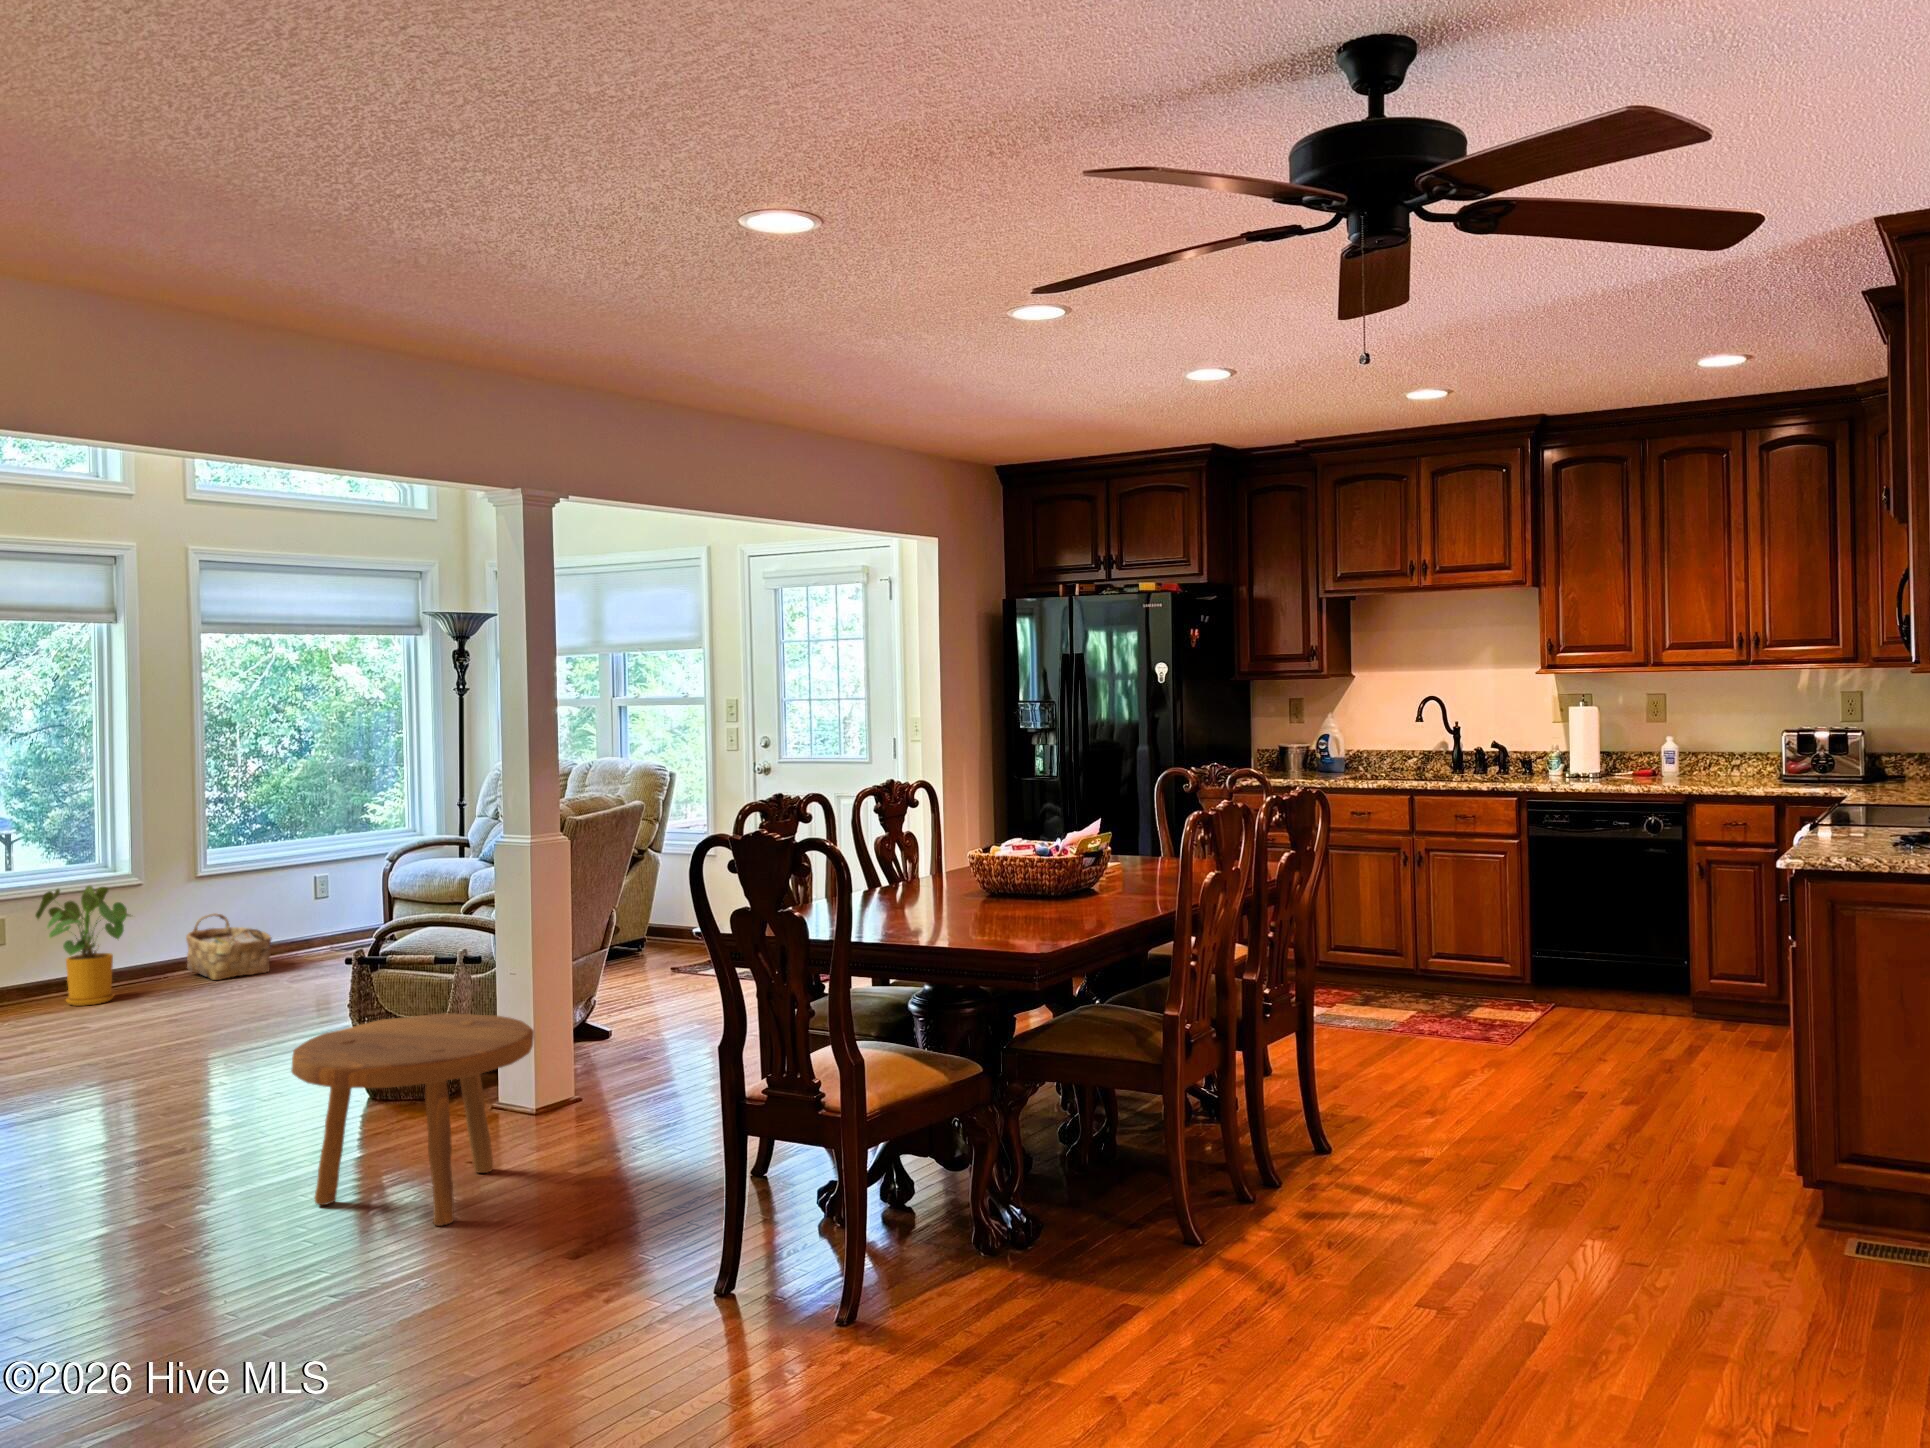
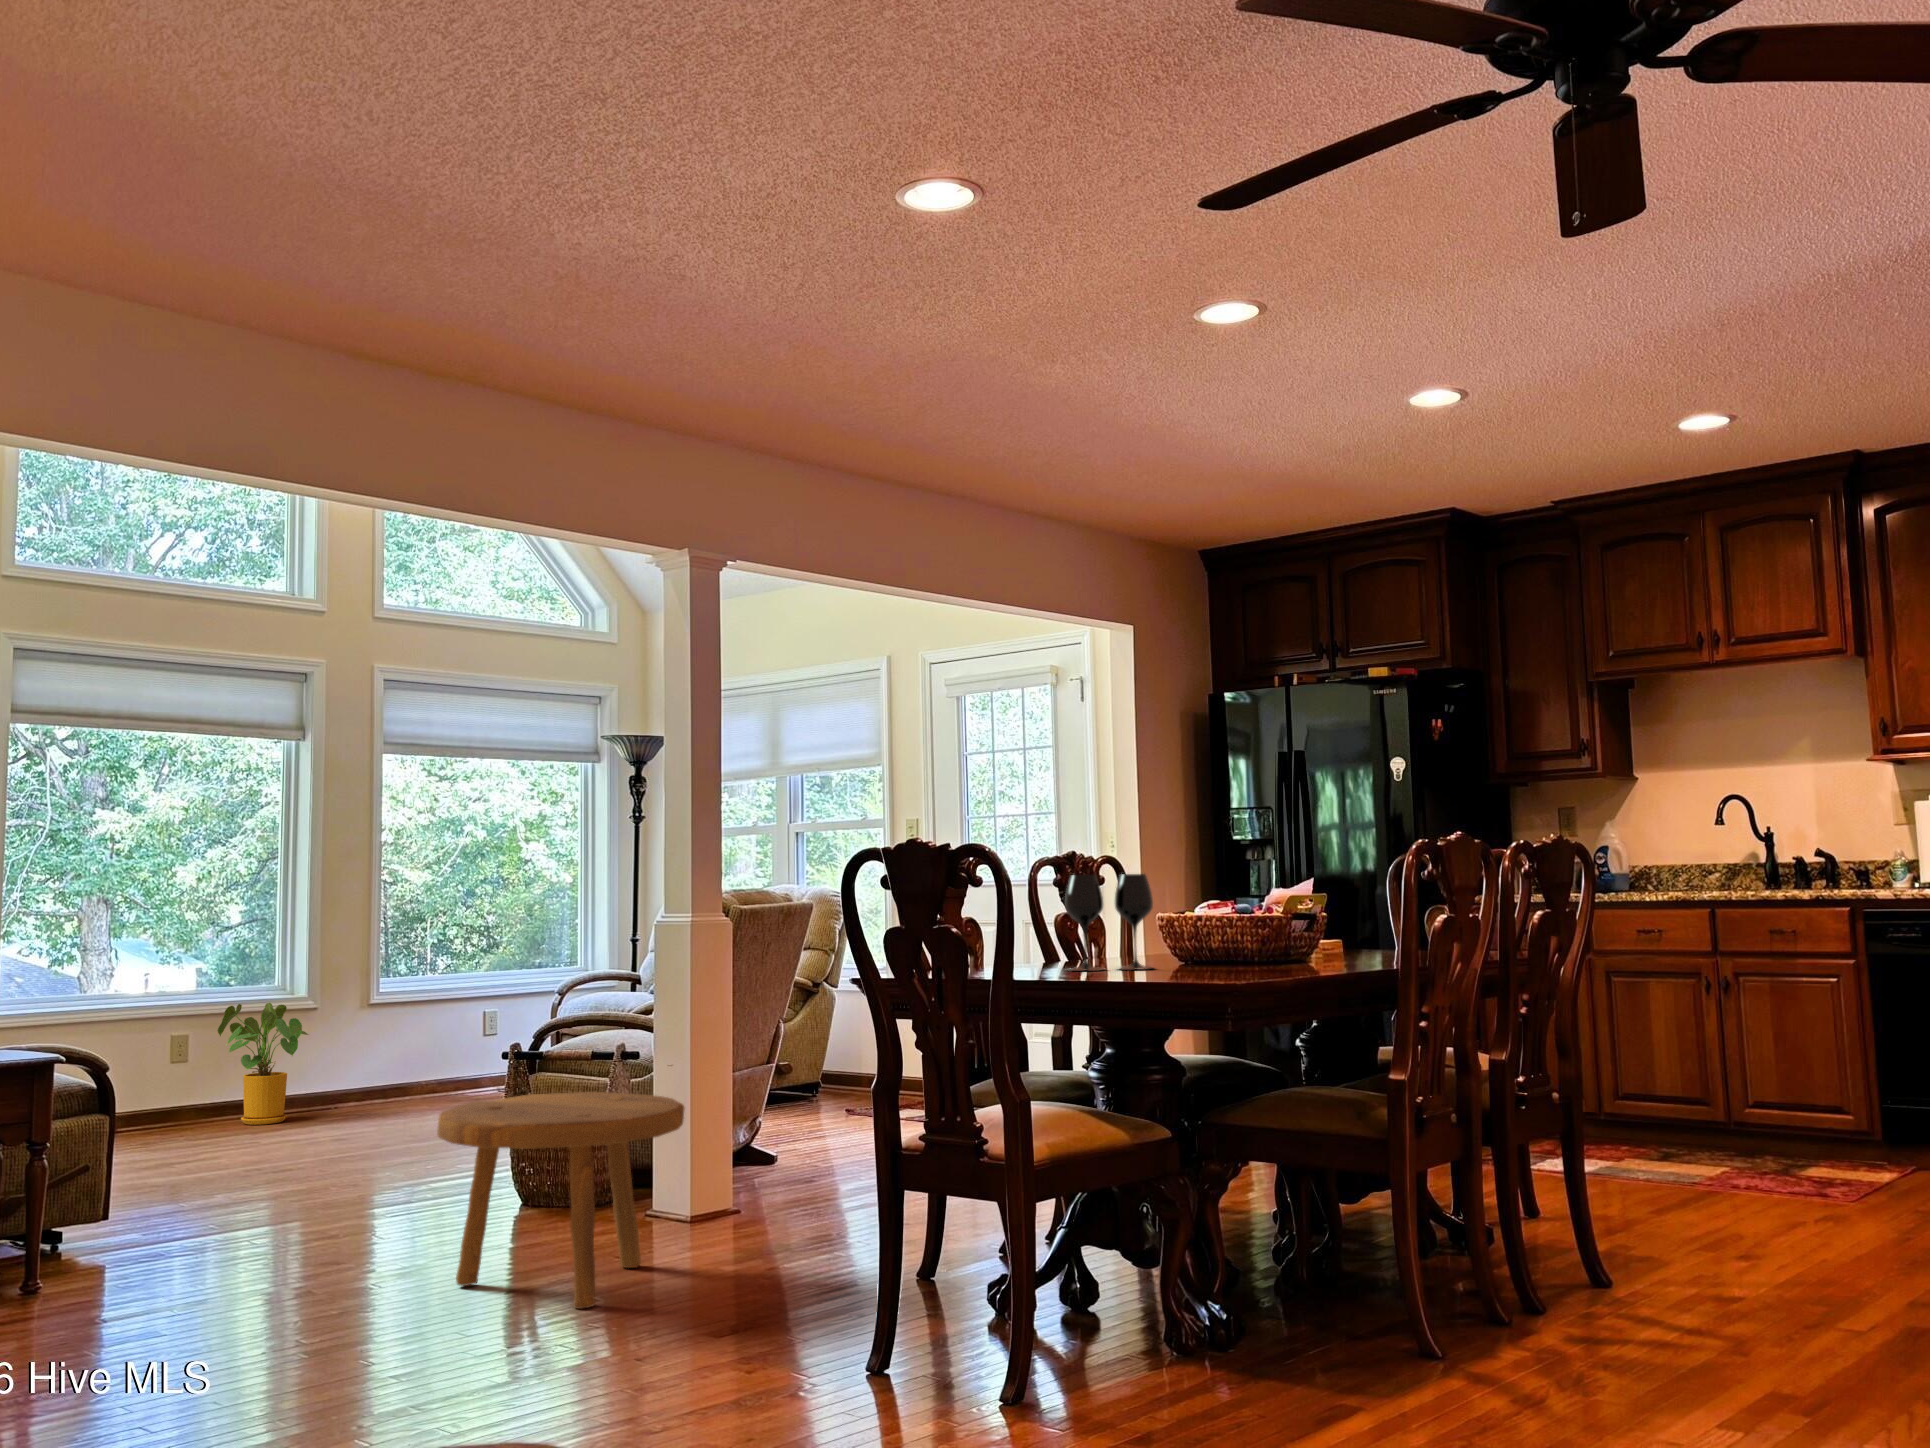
wine glass: none [887,820,966,909] -> present [1065,874,1153,971]
woven basket: present [186,913,271,980] -> none [358,1041,440,1109]

